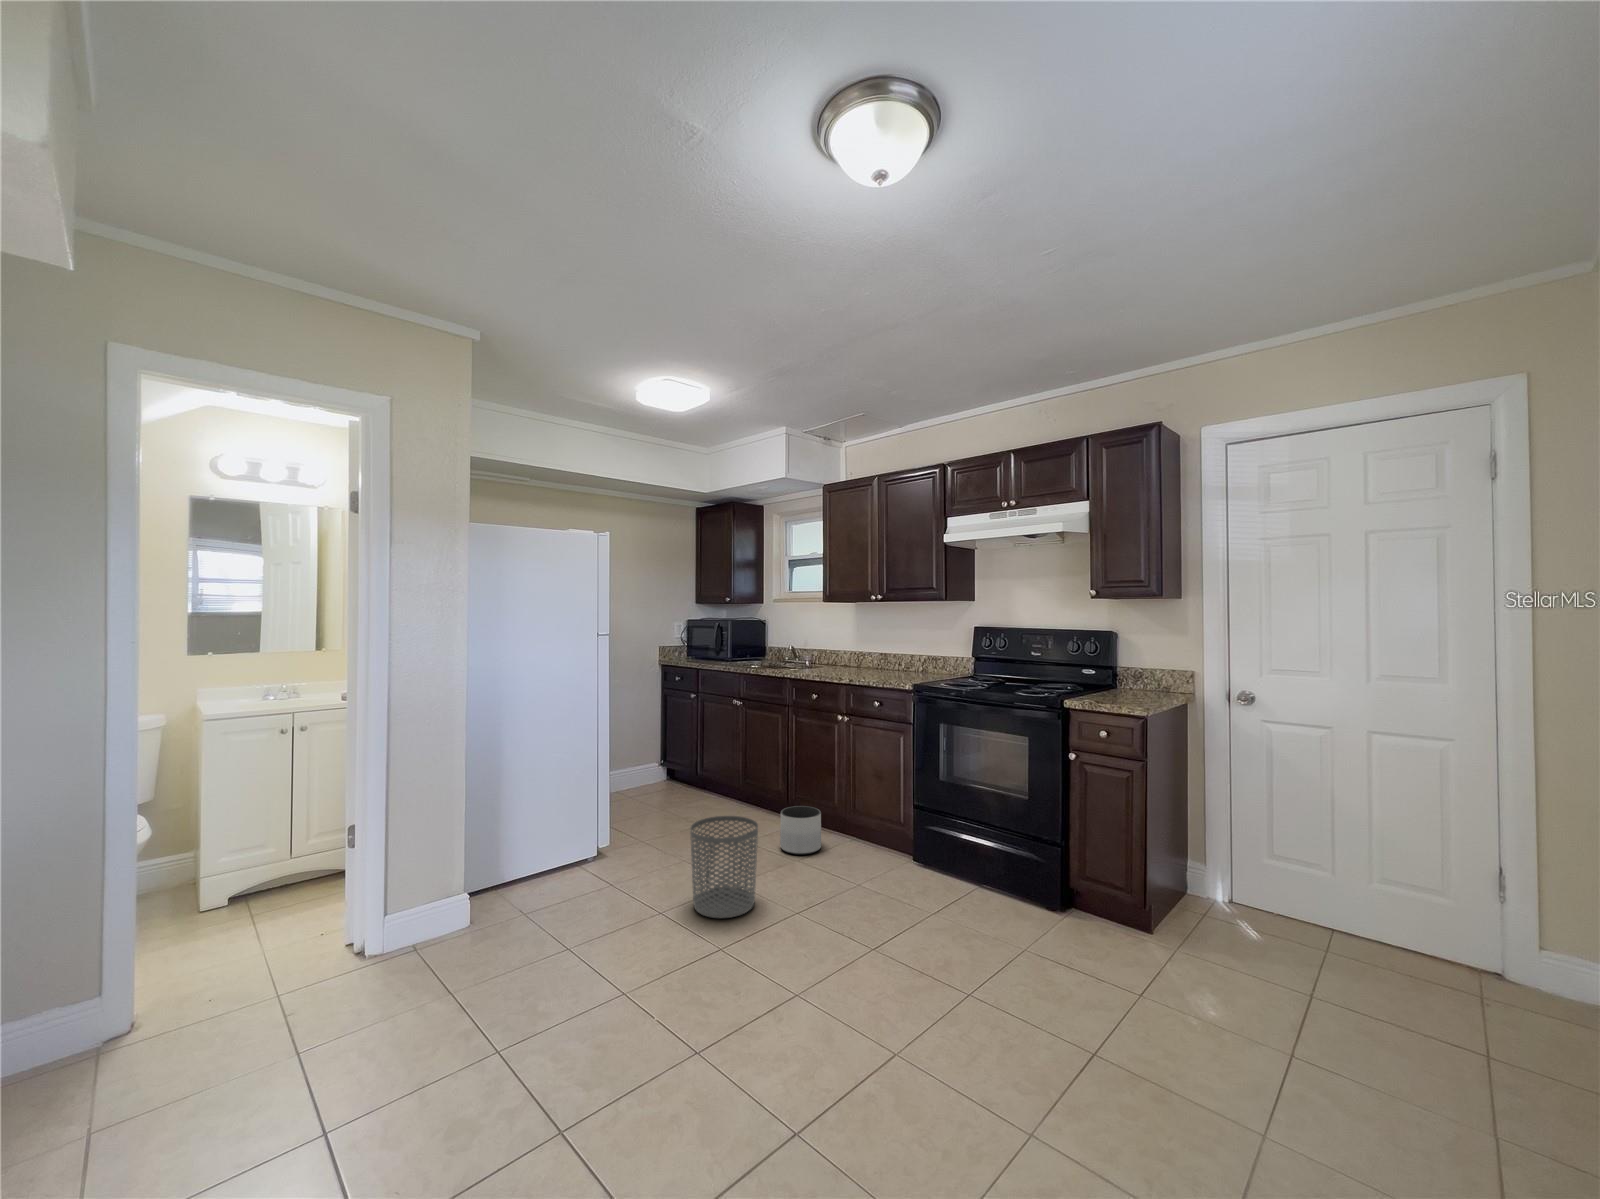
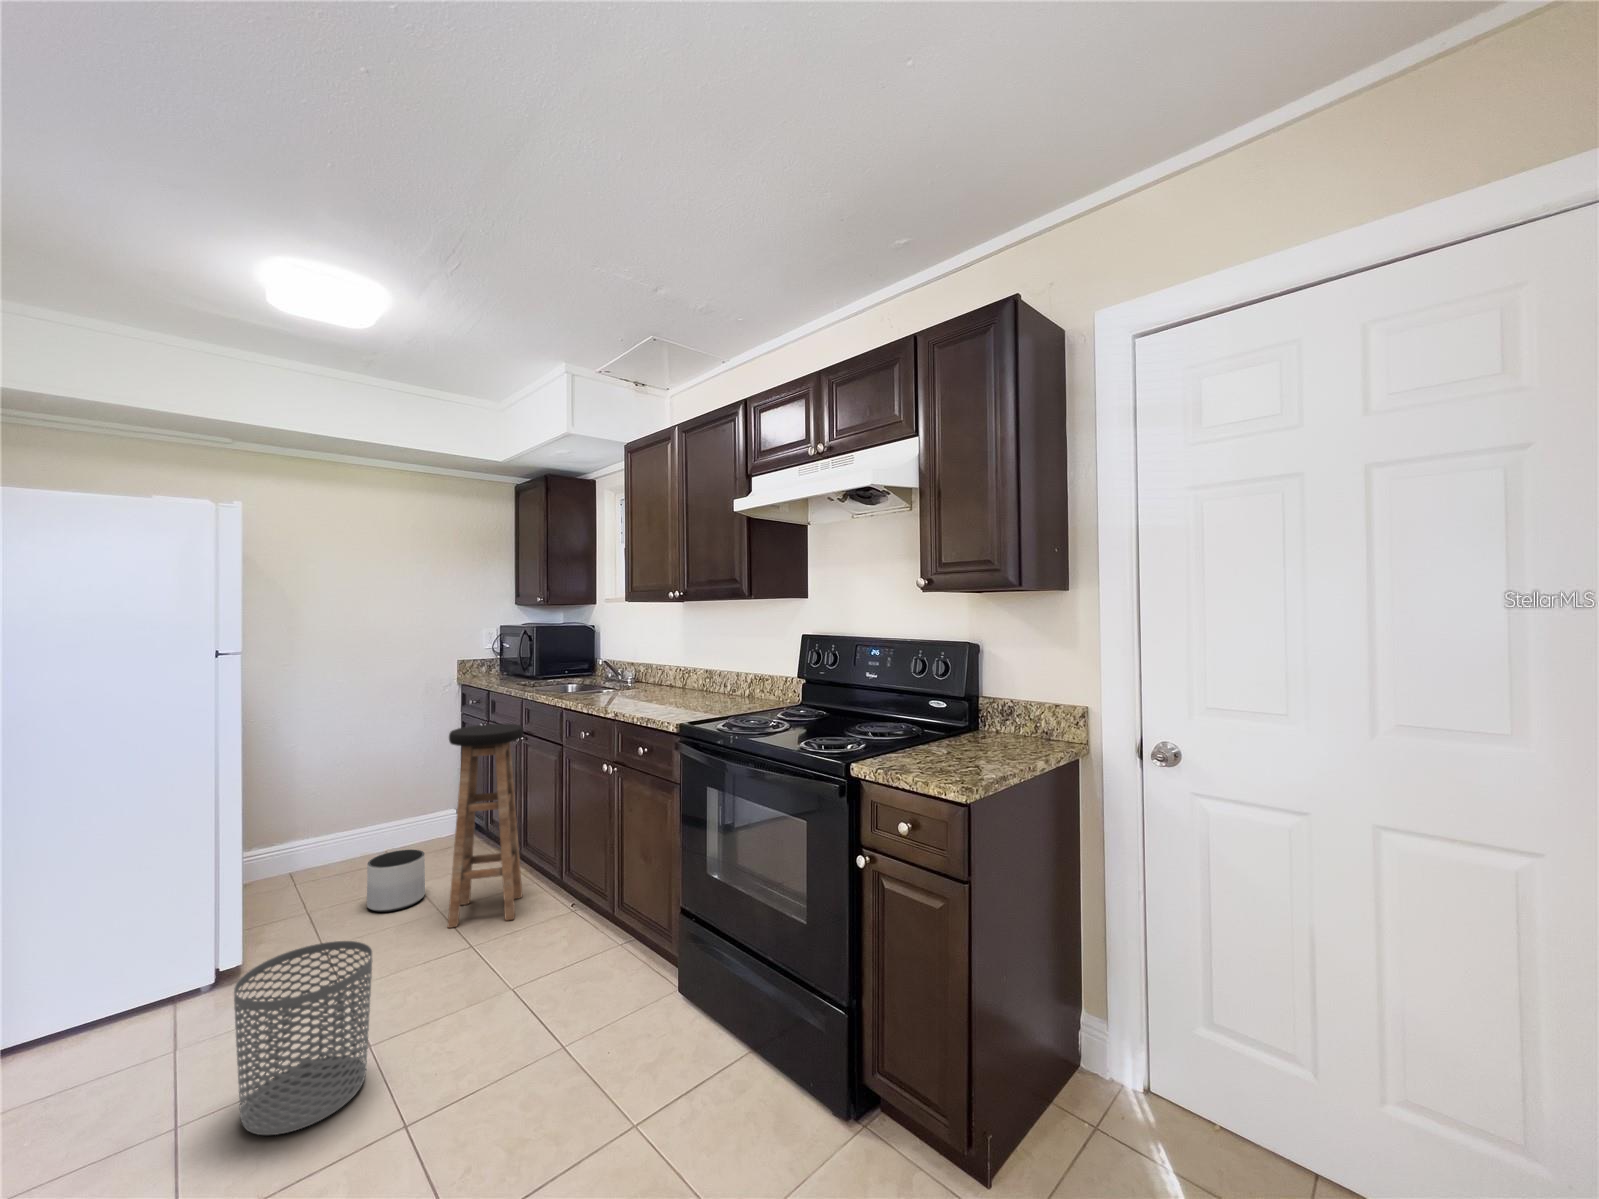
bar stool: none [711,690,760,832] -> present [448,724,524,928]
planter: present [780,806,821,855] -> present [367,849,425,912]

